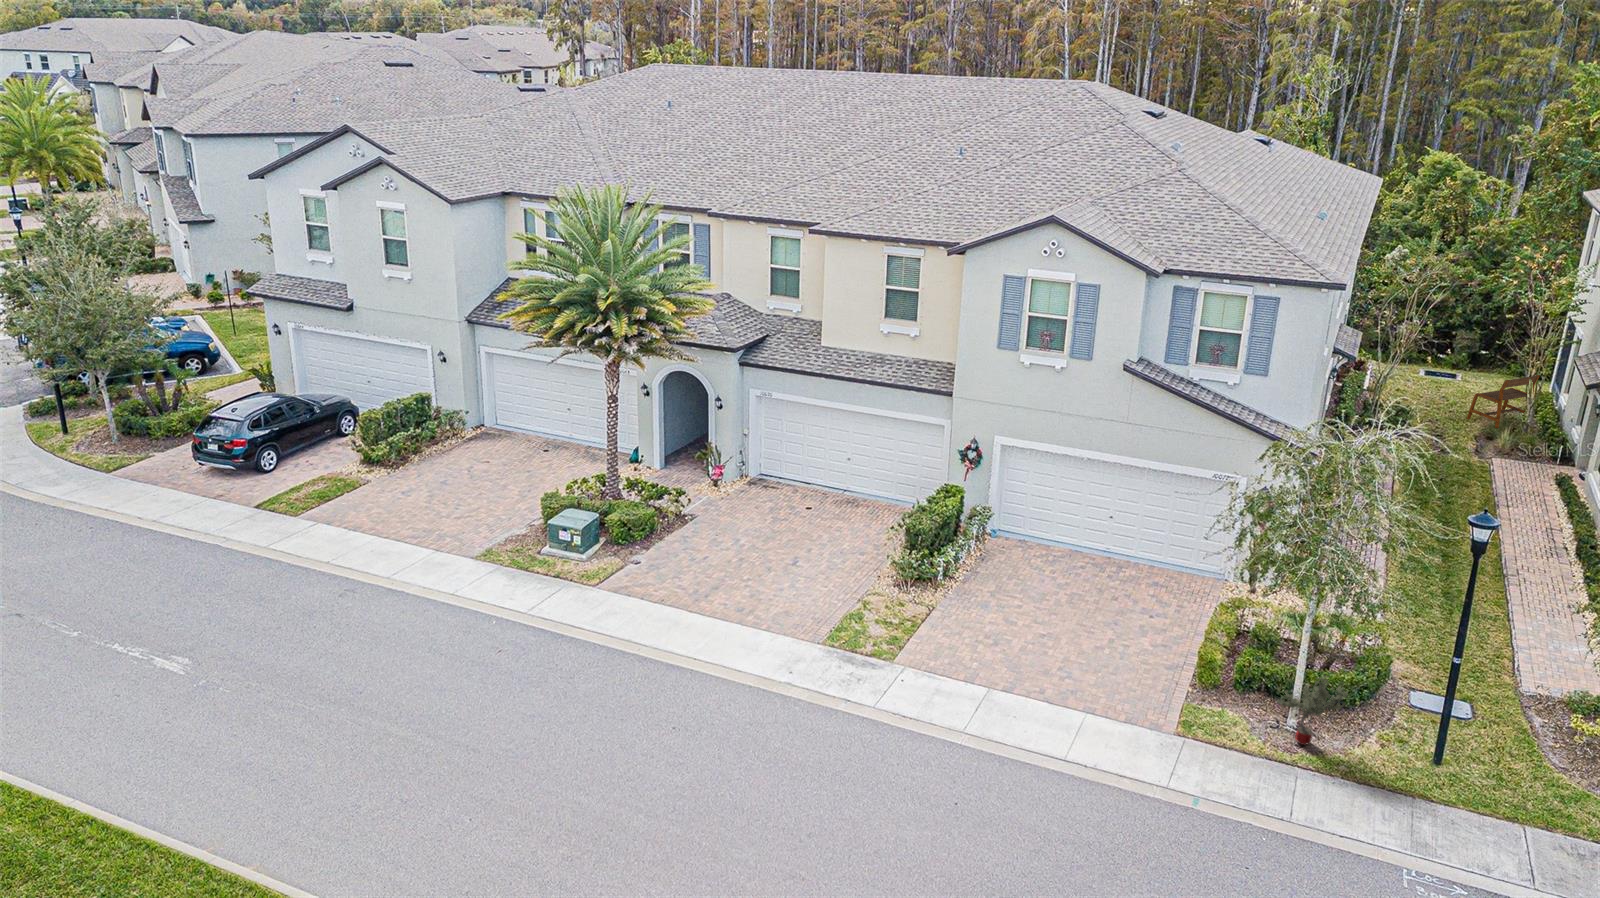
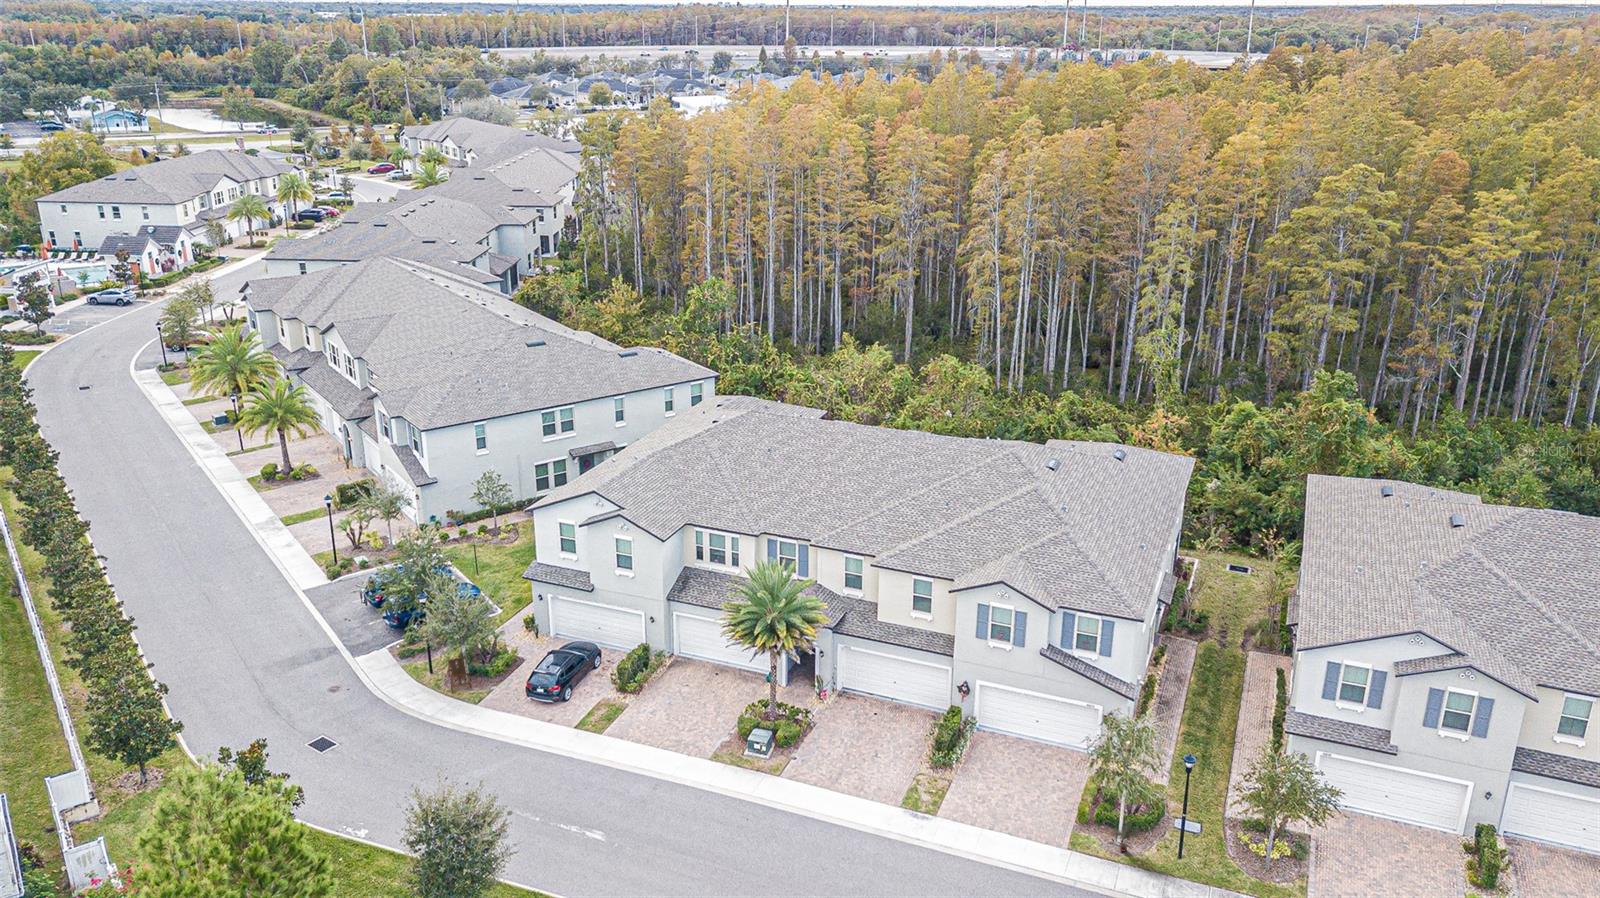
bench: present [1467,375,1539,428] -> present [448,654,472,692]

